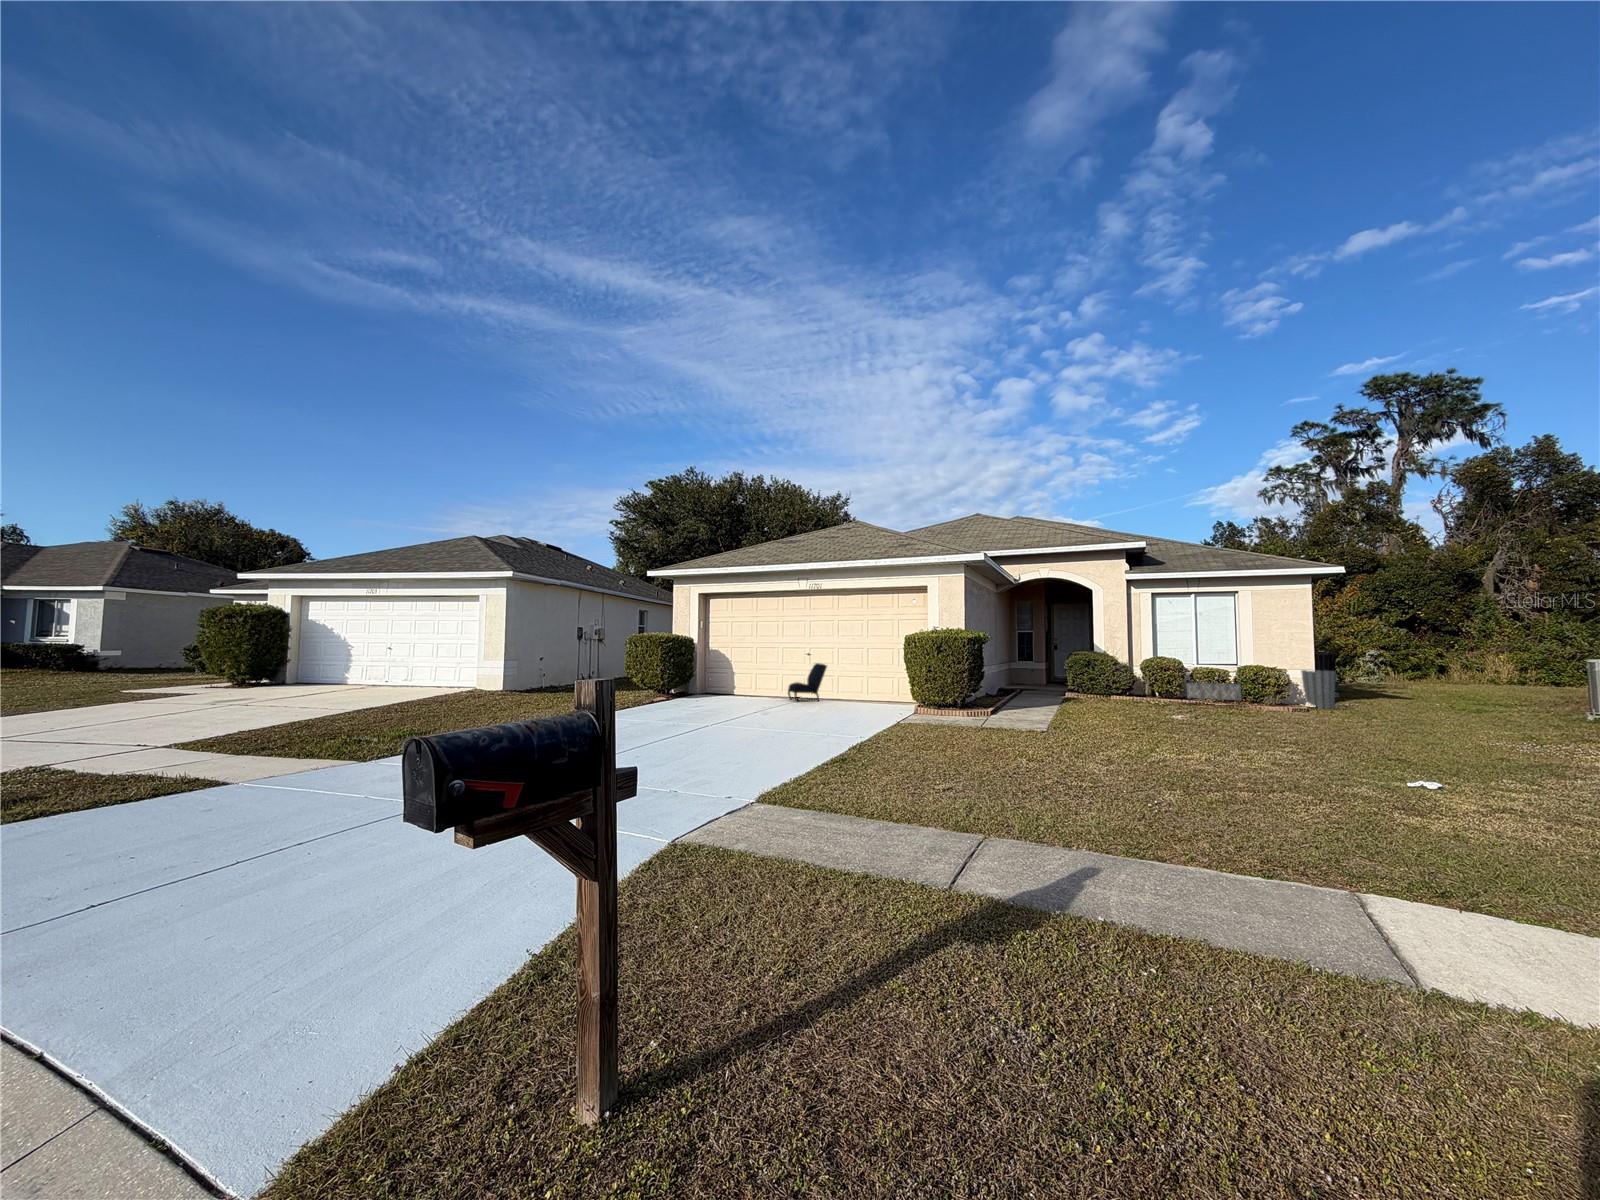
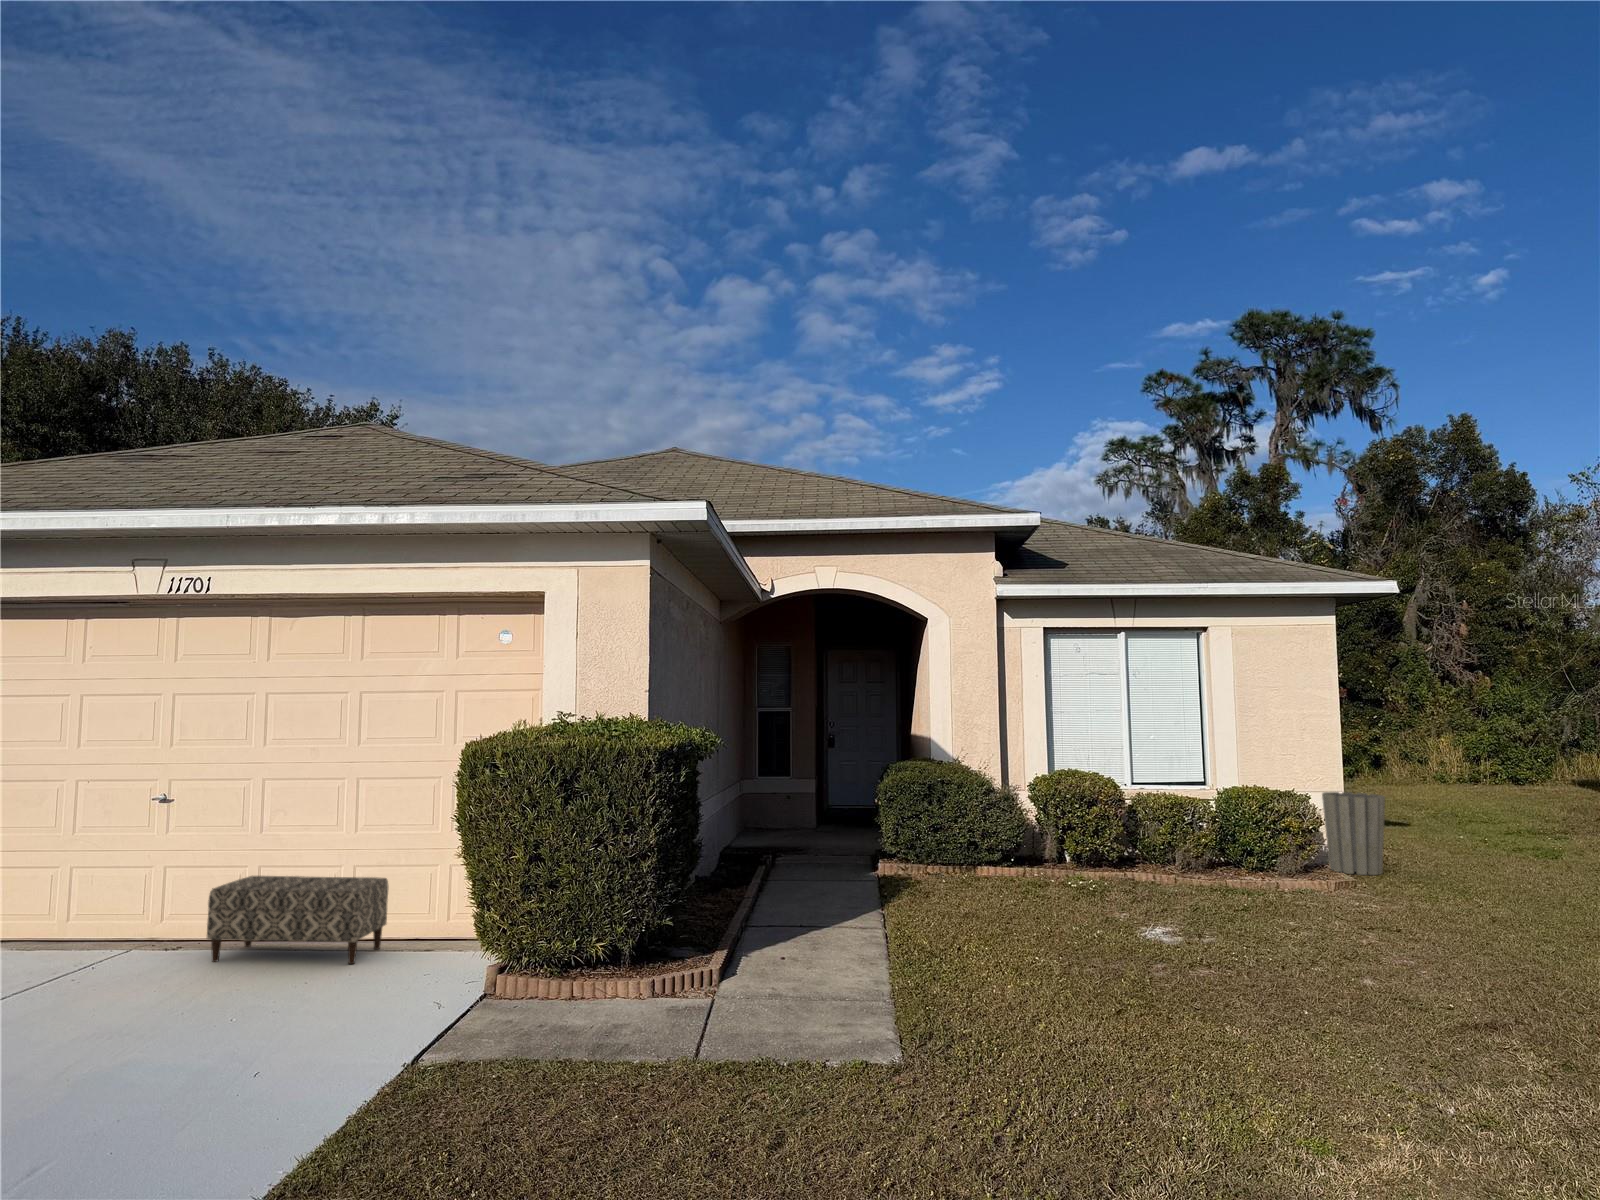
lounge chair: present [788,663,827,701] -> none [54,822,208,971]
bench: present [1186,683,1241,707] -> present [207,876,388,964]

